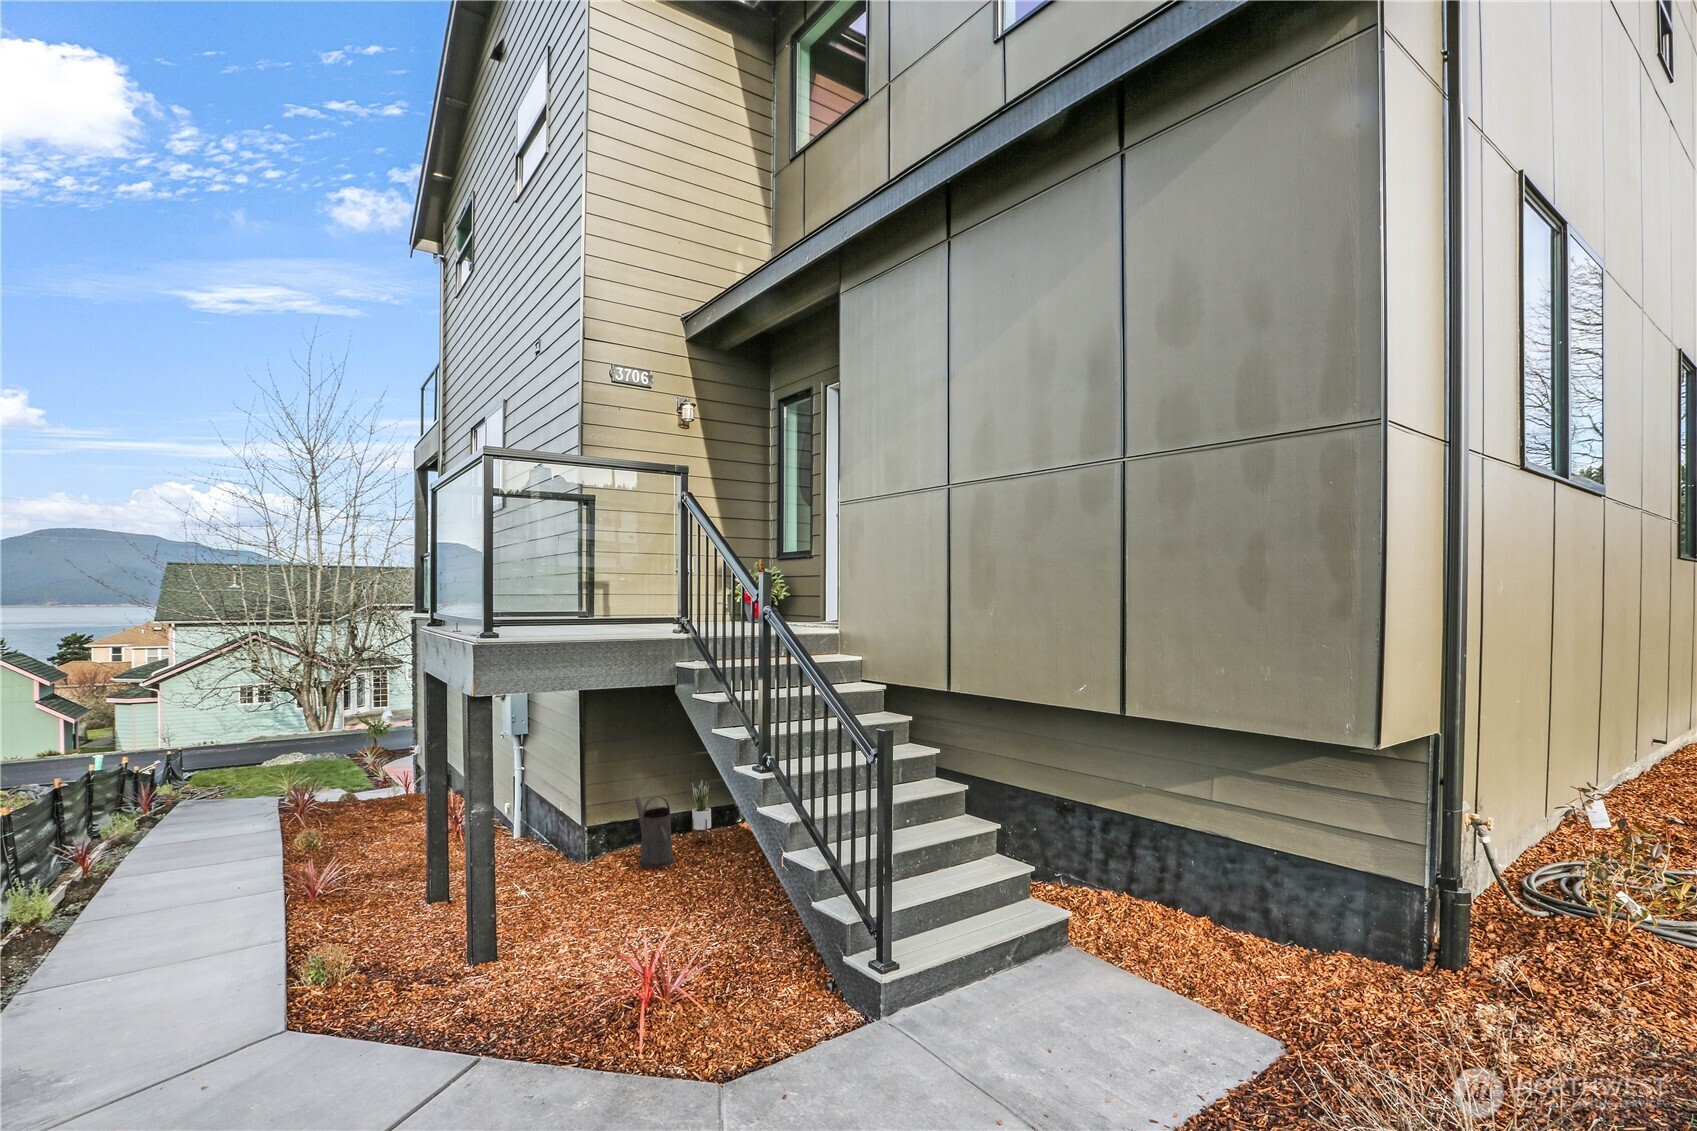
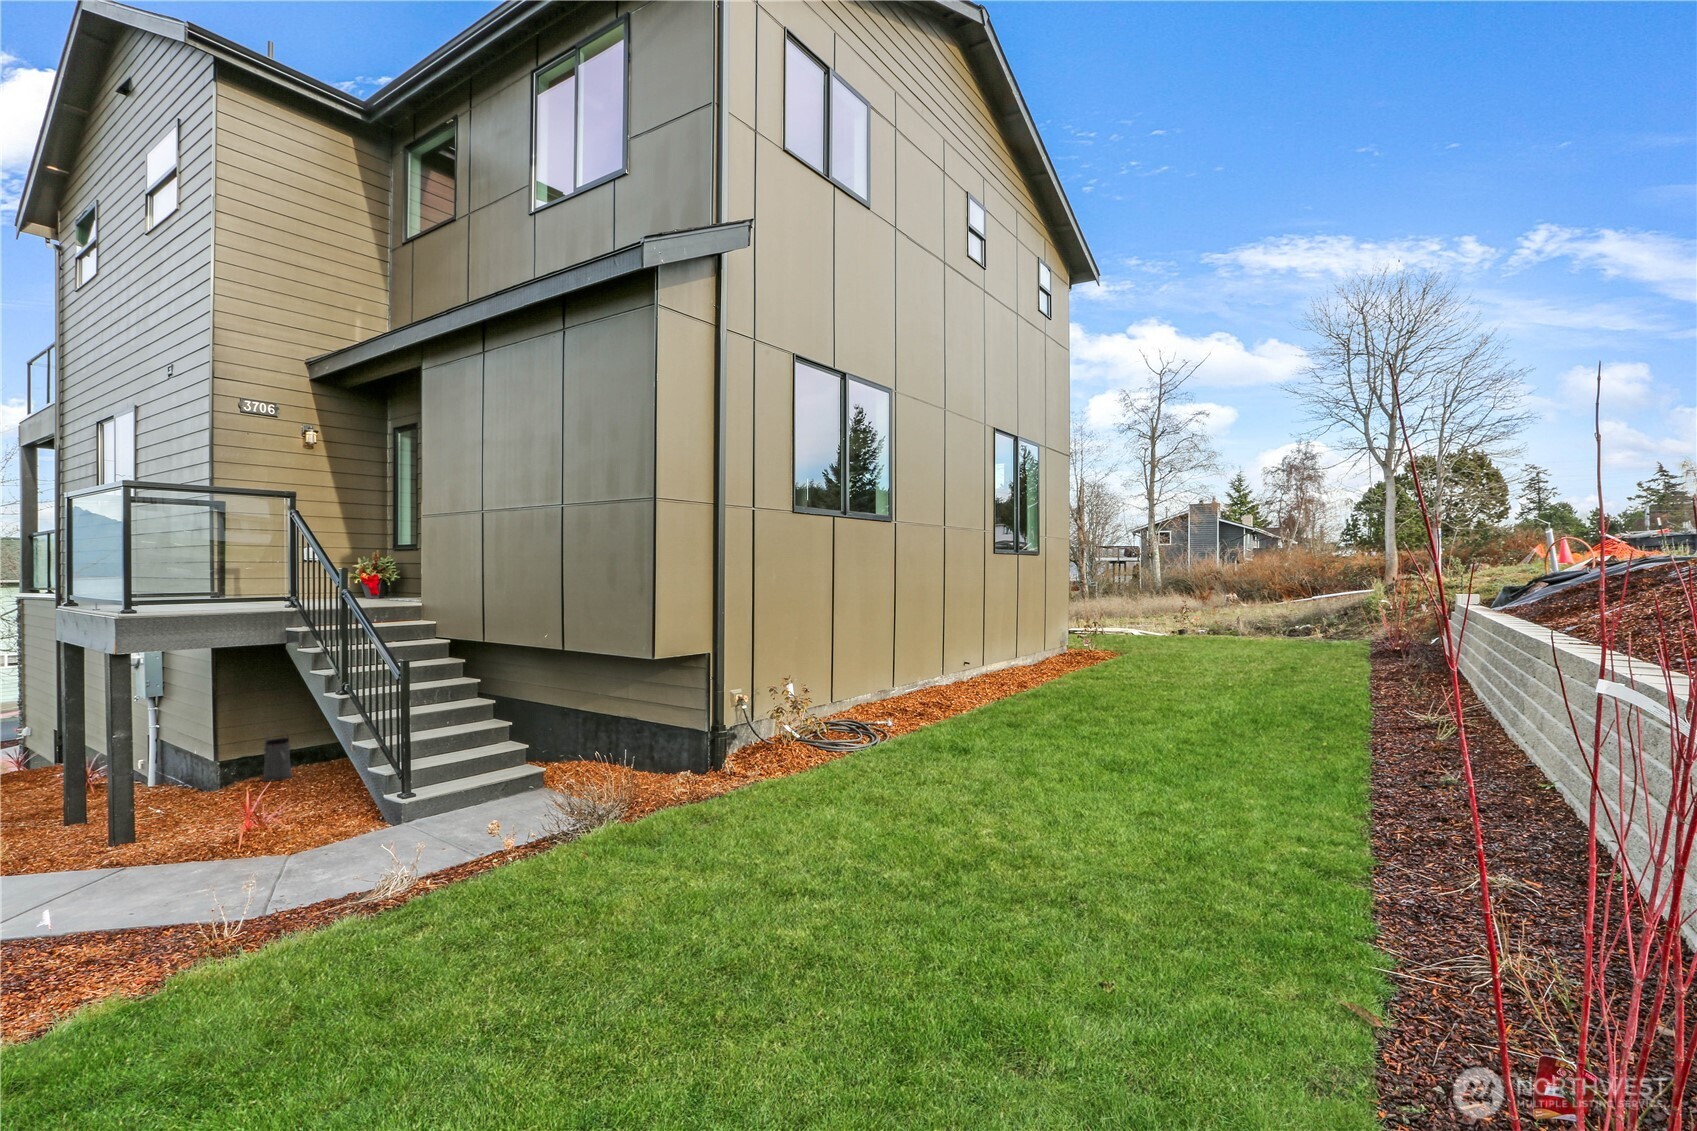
potted plant: present [692,780,712,845] -> none [311,719,329,768]

